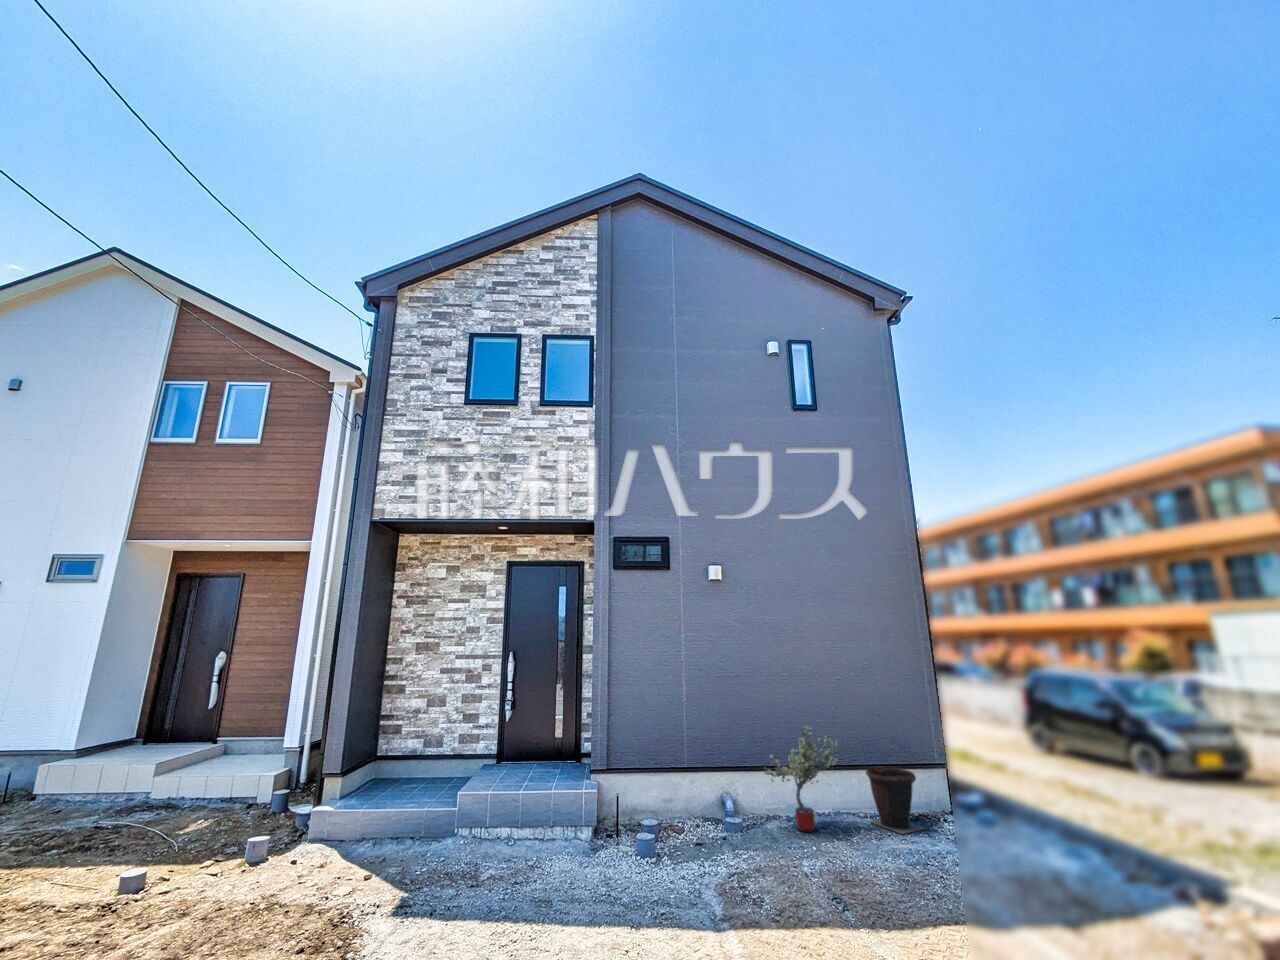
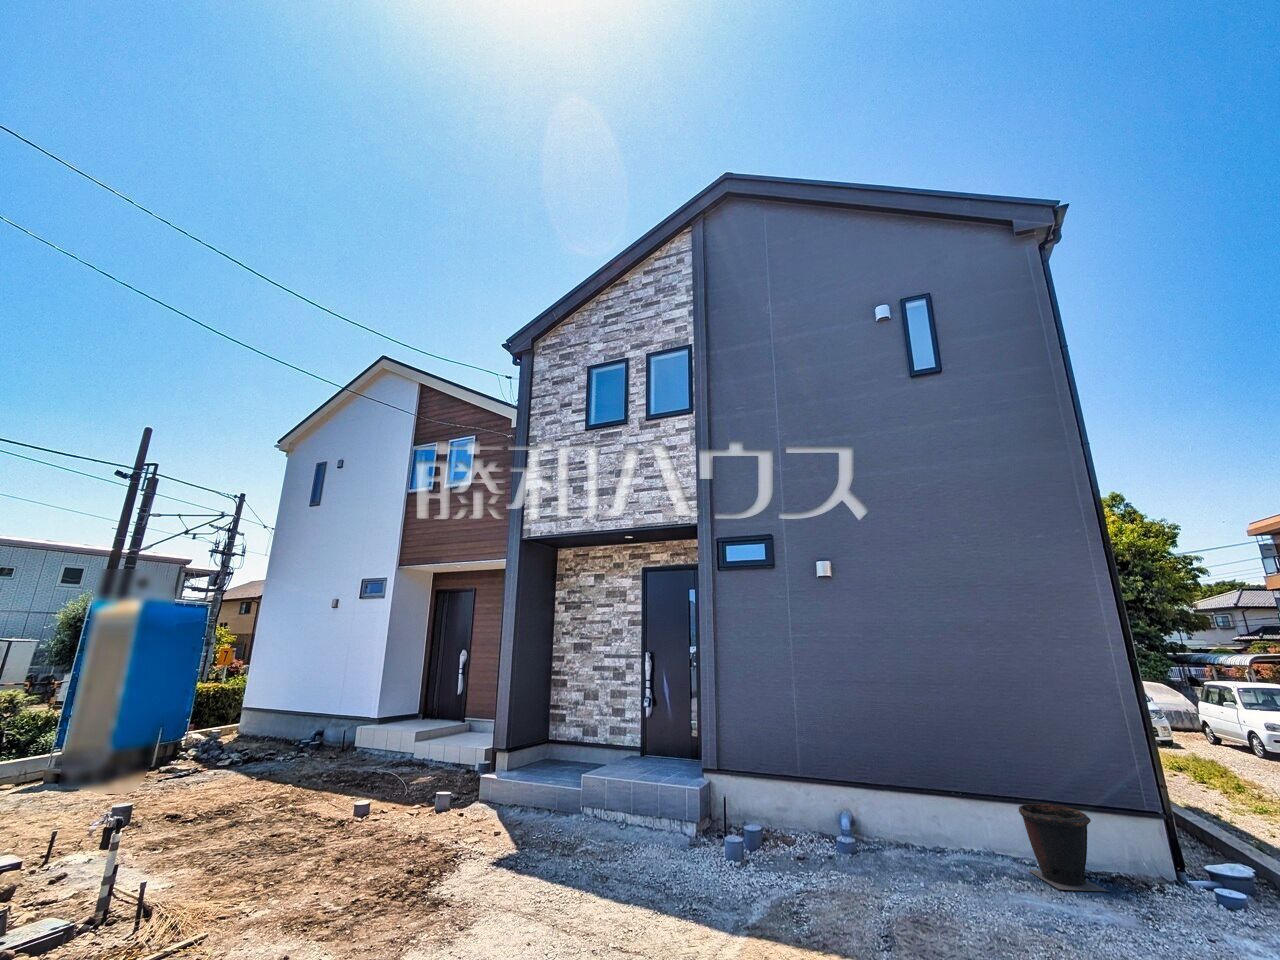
potted tree: present [764,726,838,832] -> none [875,742,973,866]

